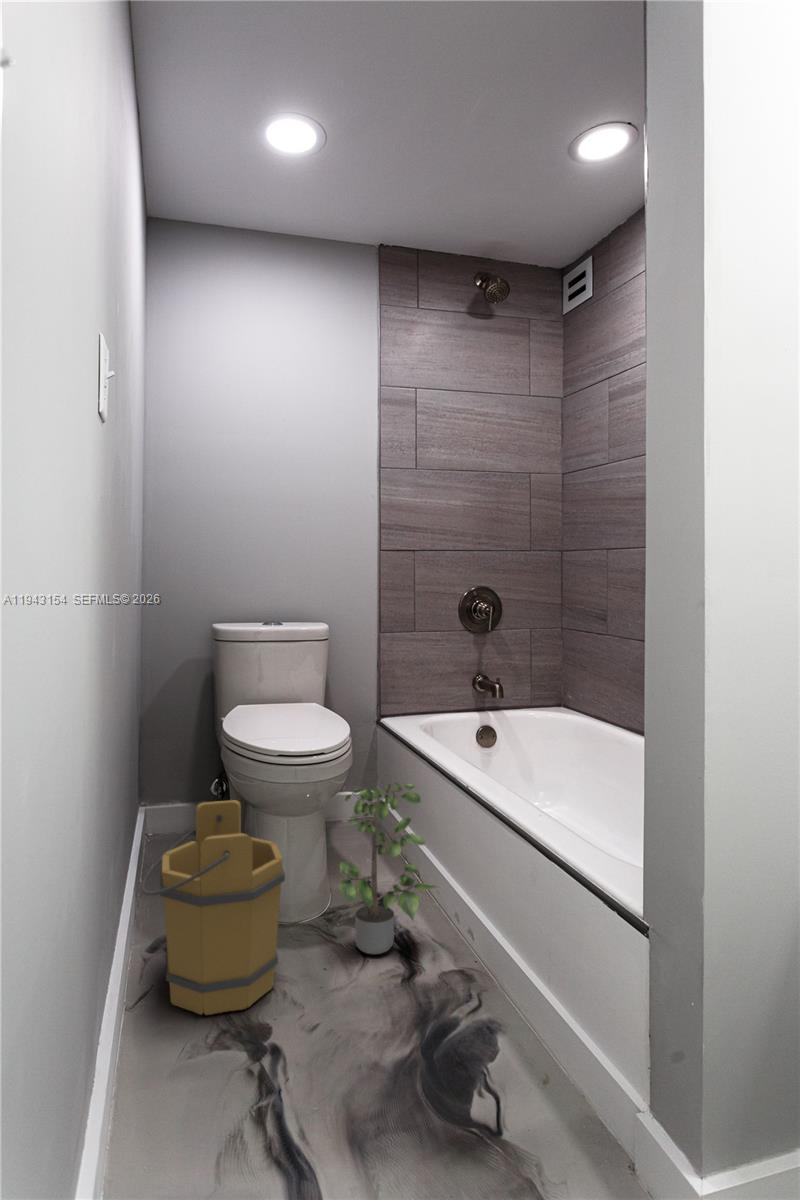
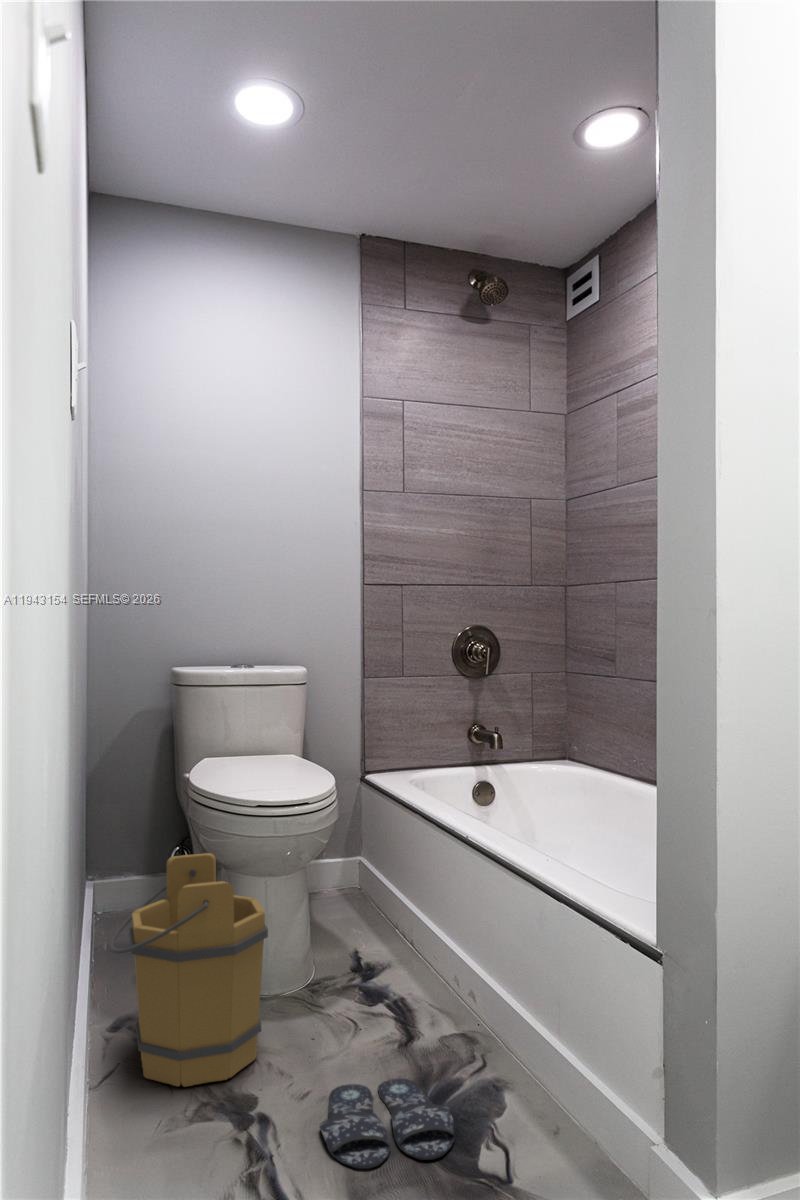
potted plant: present [339,781,436,954] -> none [325,824,438,1024]
slippers: none [326,1014,450,1112] -> present [320,1078,454,1169]

